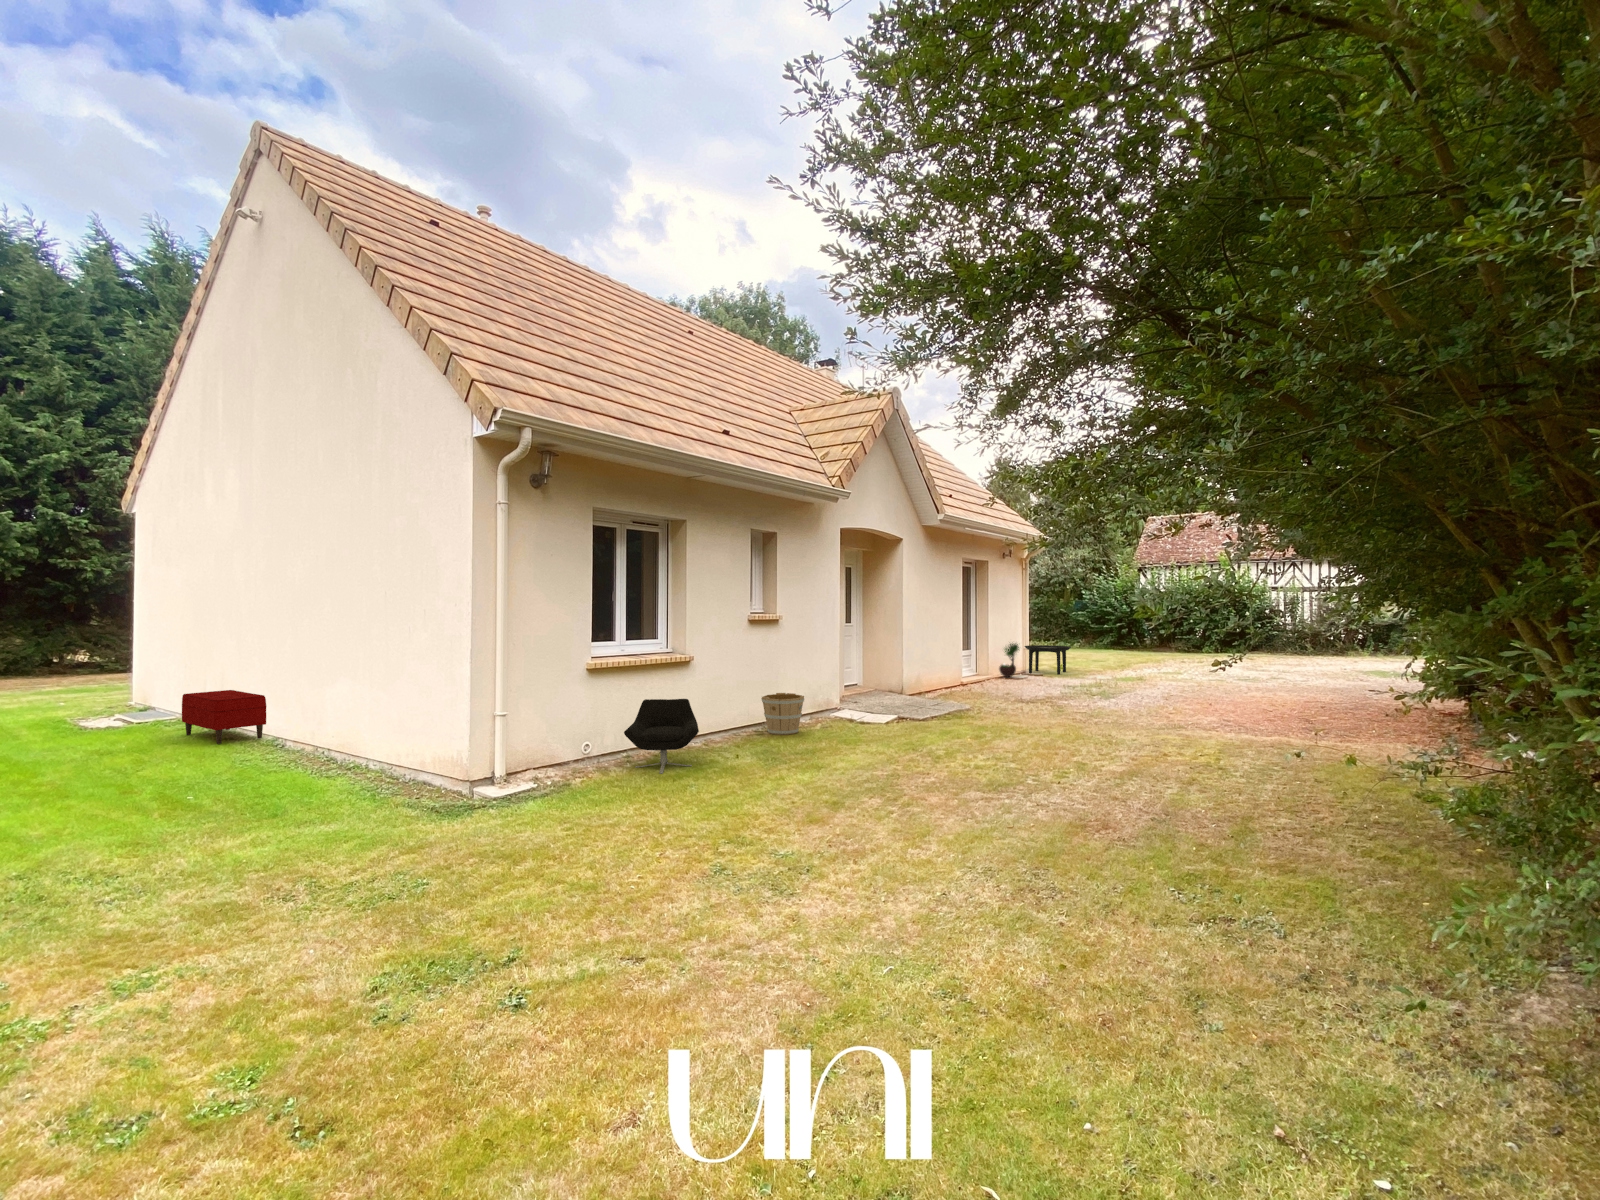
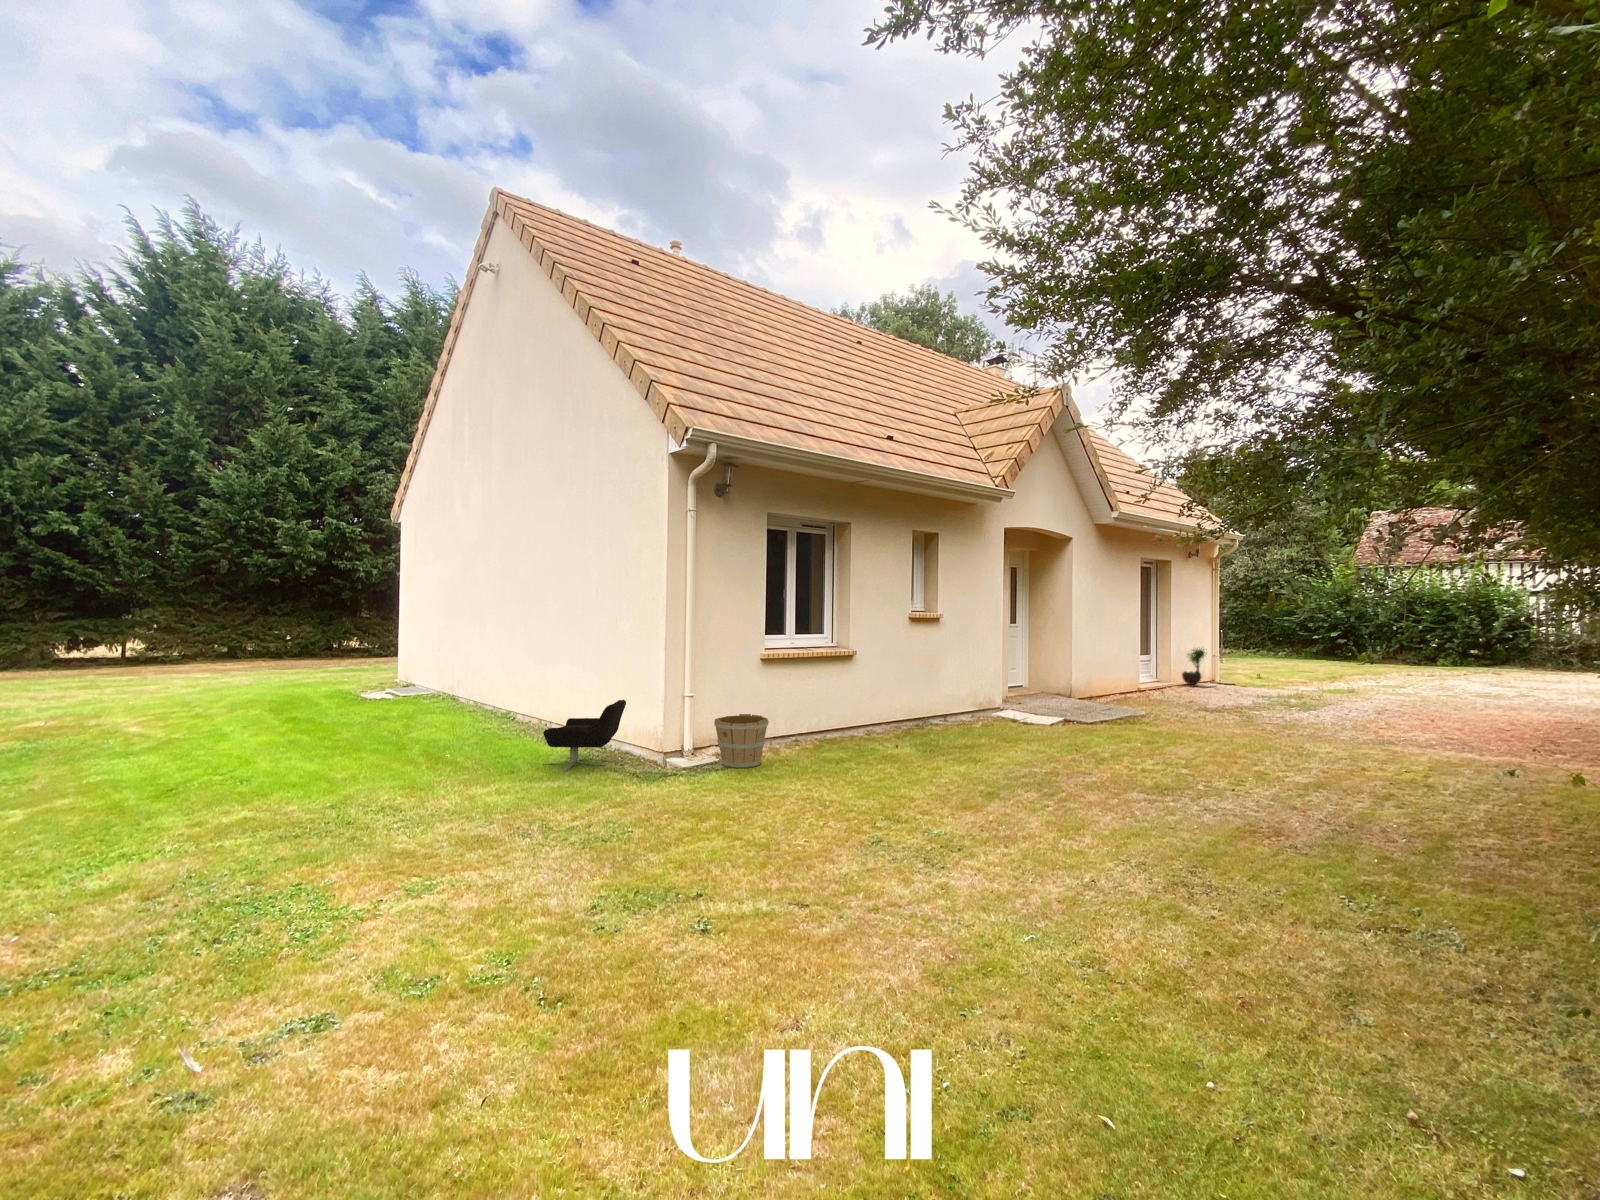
round table: present [1025,645,1071,674] -> none [1212,652,1268,684]
bench: present [182,690,266,744] -> none [434,671,497,715]
wooden bucket: present [761,693,804,735] -> present [714,714,769,768]
lounge chair: present [624,699,699,774] -> present [542,700,626,771]

